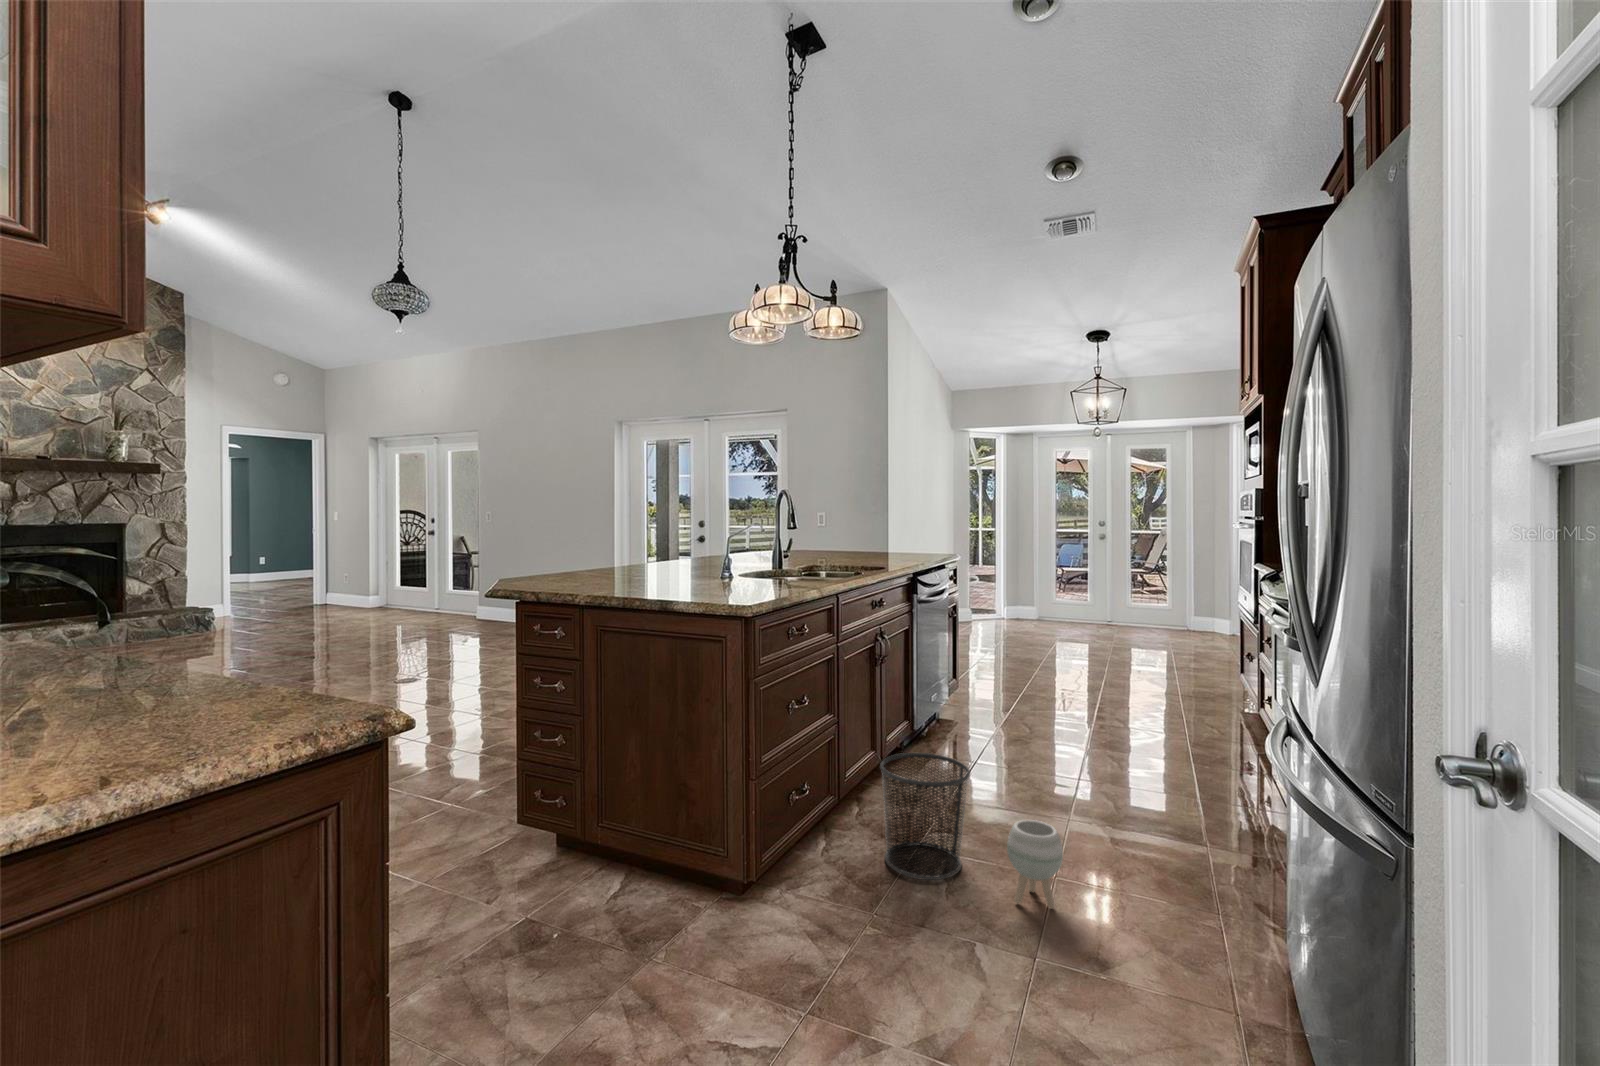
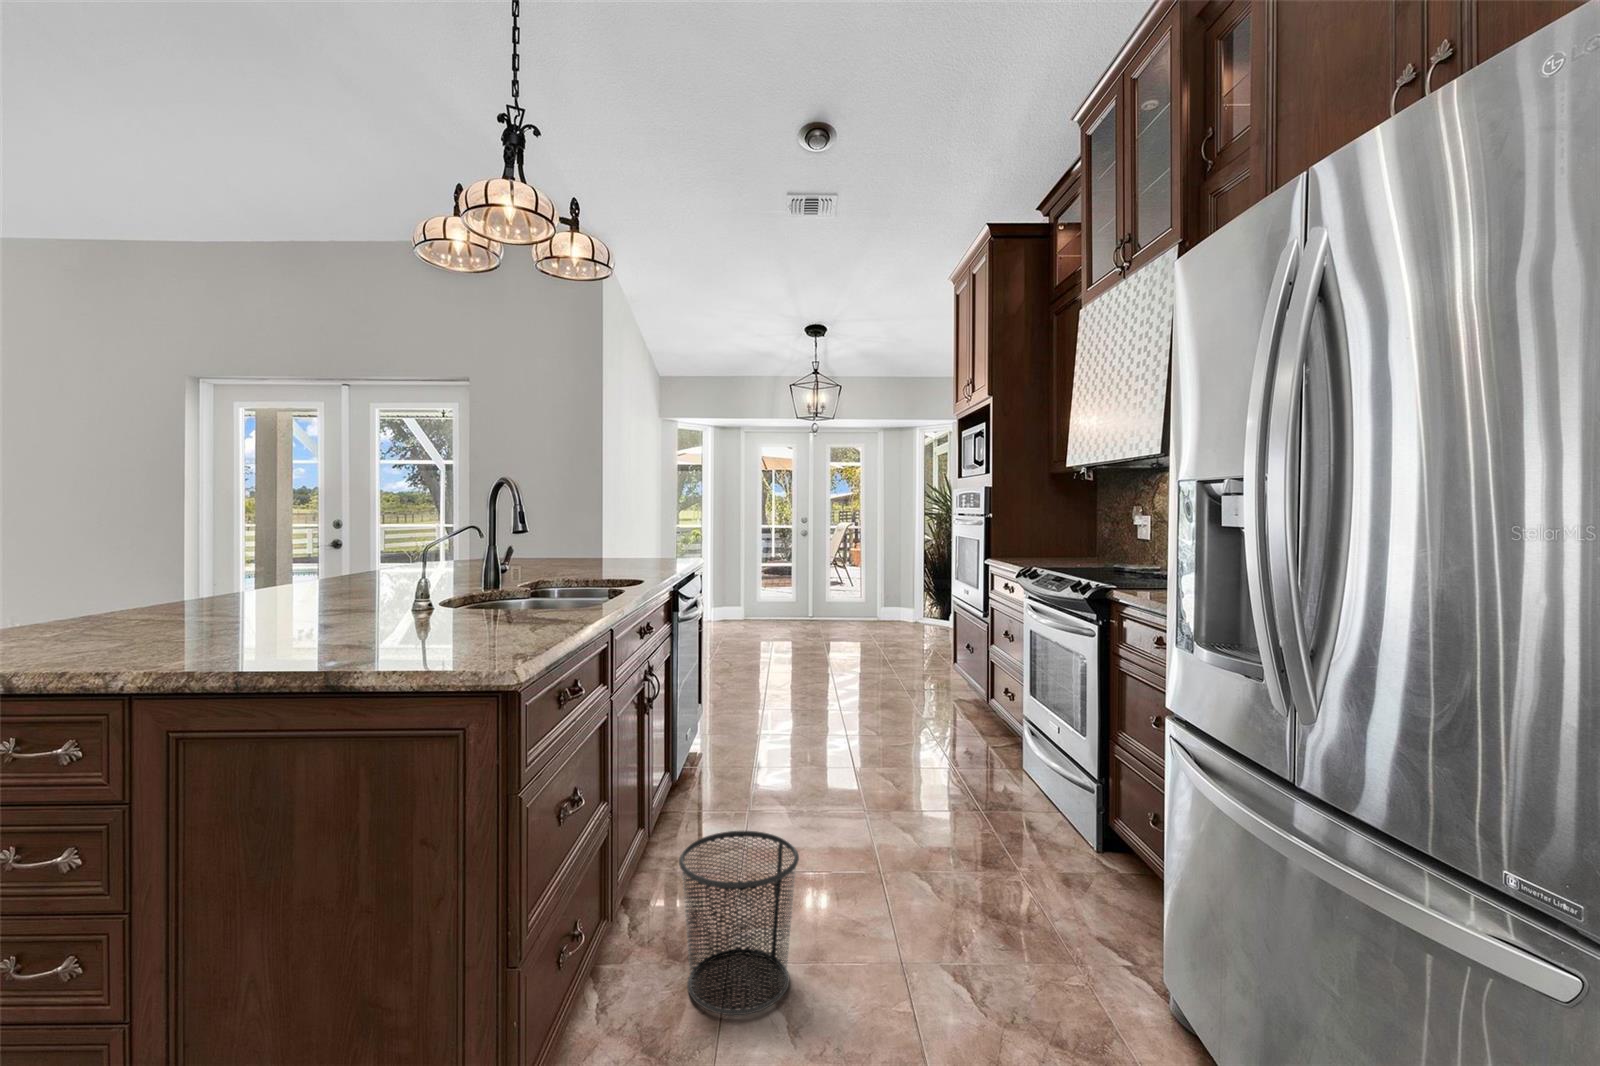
planter: present [1007,820,1063,909] -> none [855,899,922,1015]

